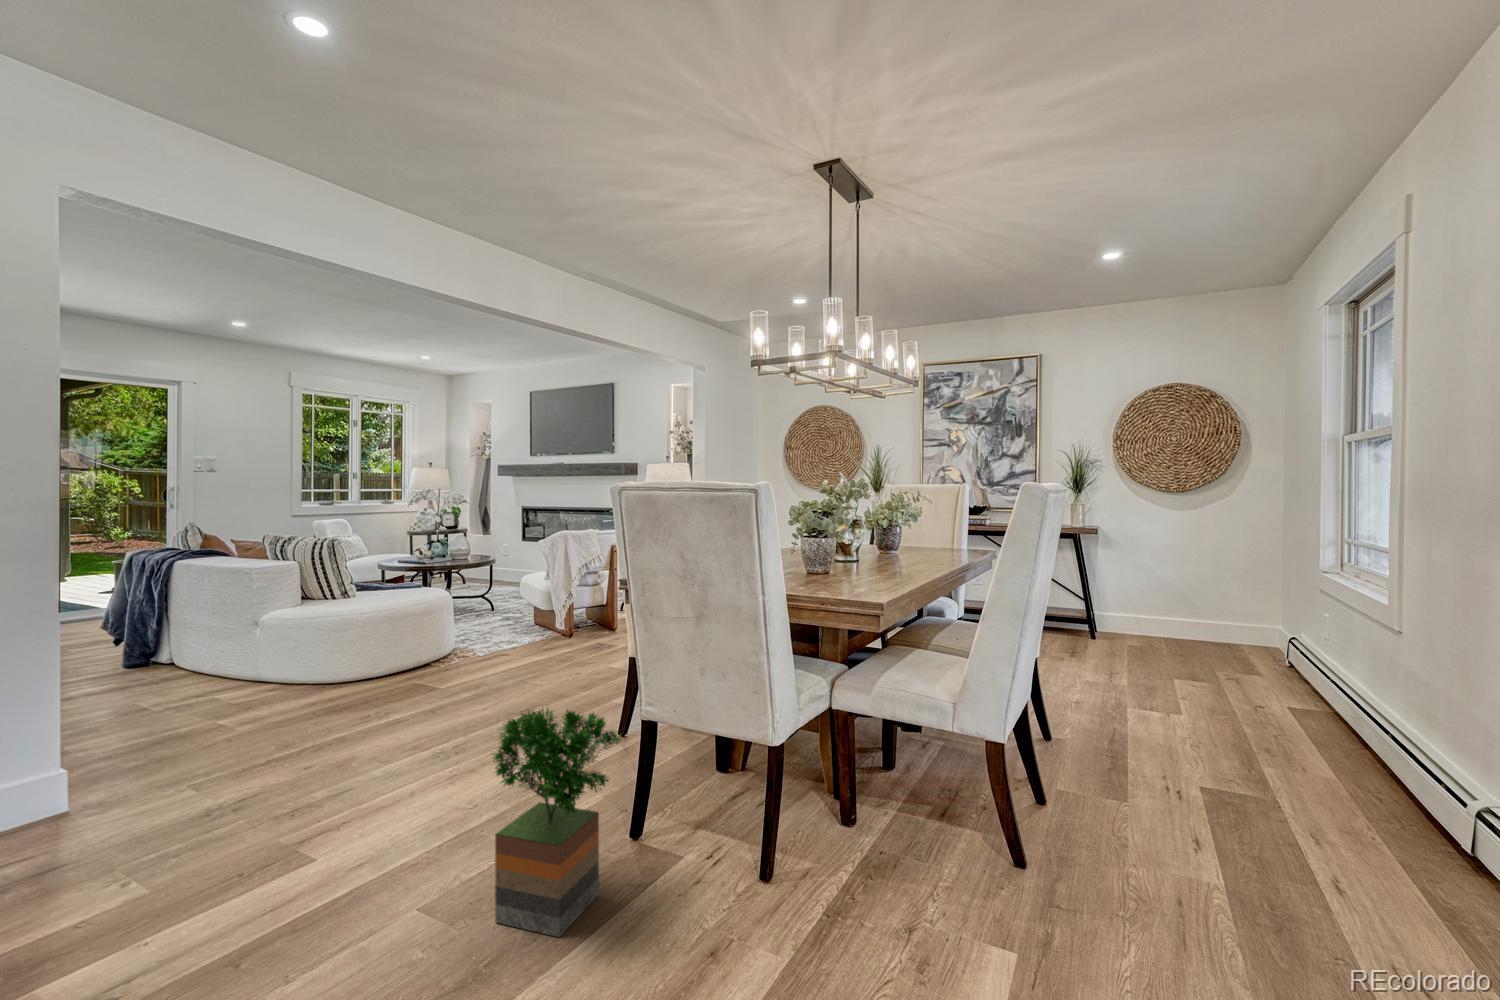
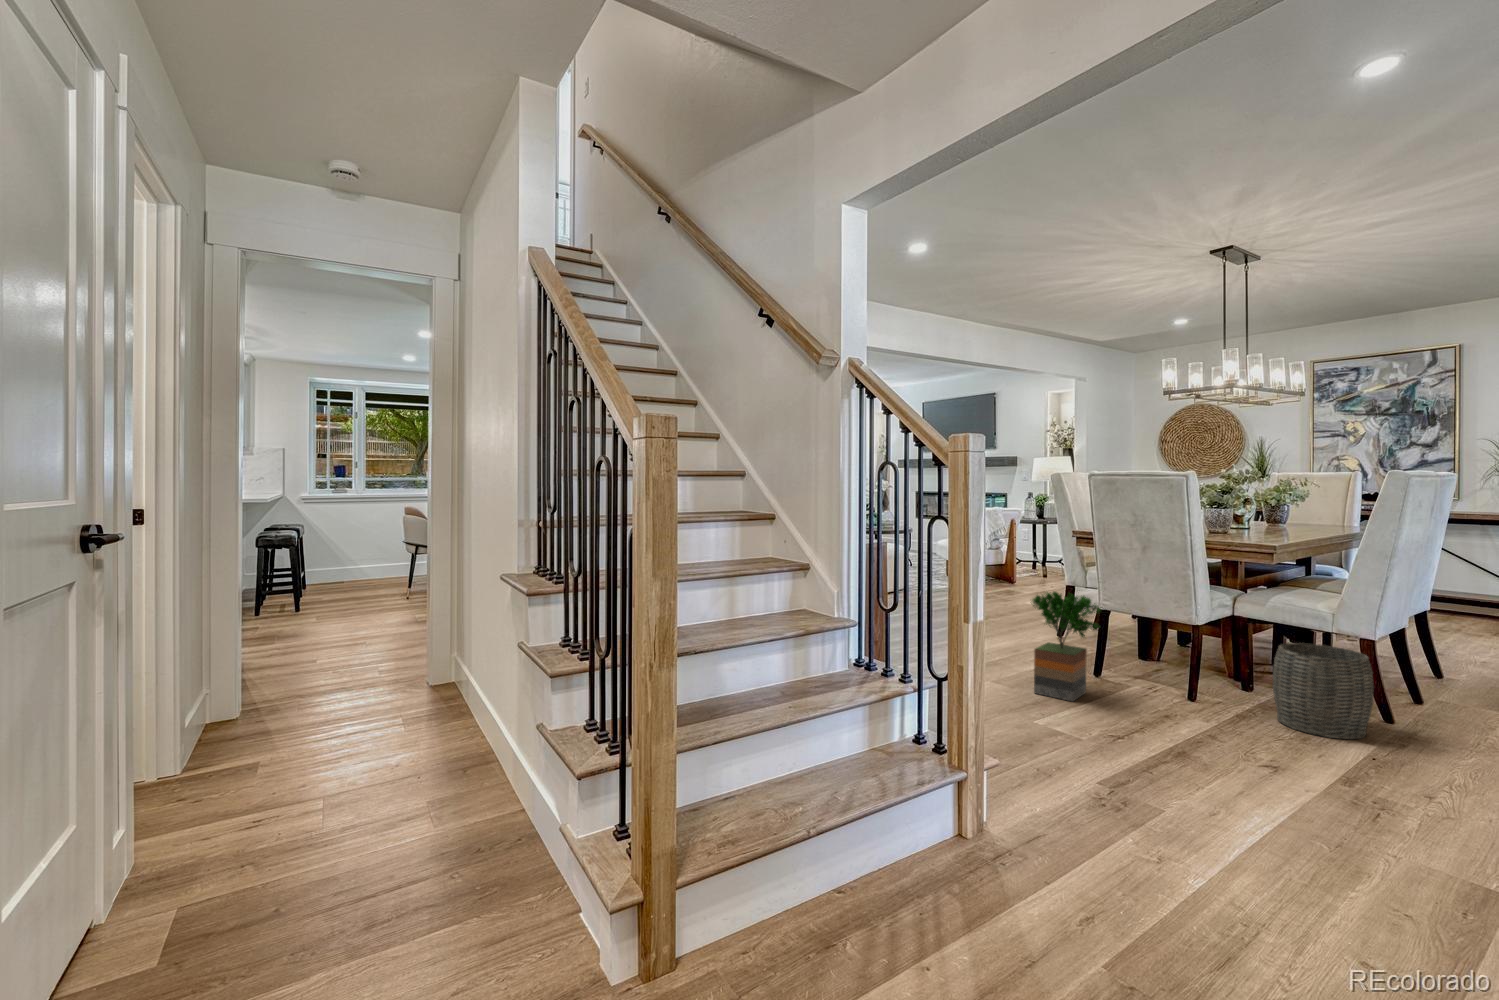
woven basket: none [878,763,1009,947] -> present [1273,643,1374,739]

